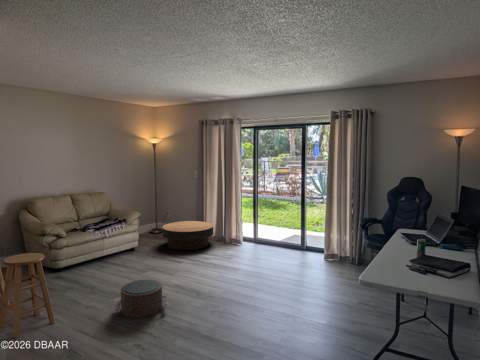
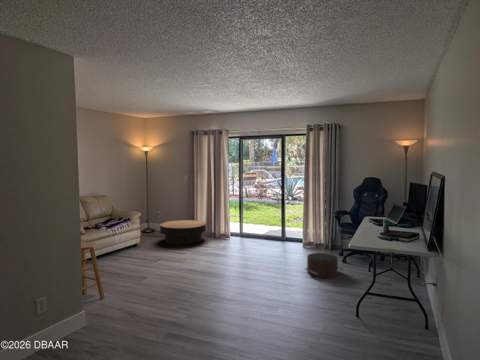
pouf: present [115,280,168,318] -> present [305,253,344,278]

